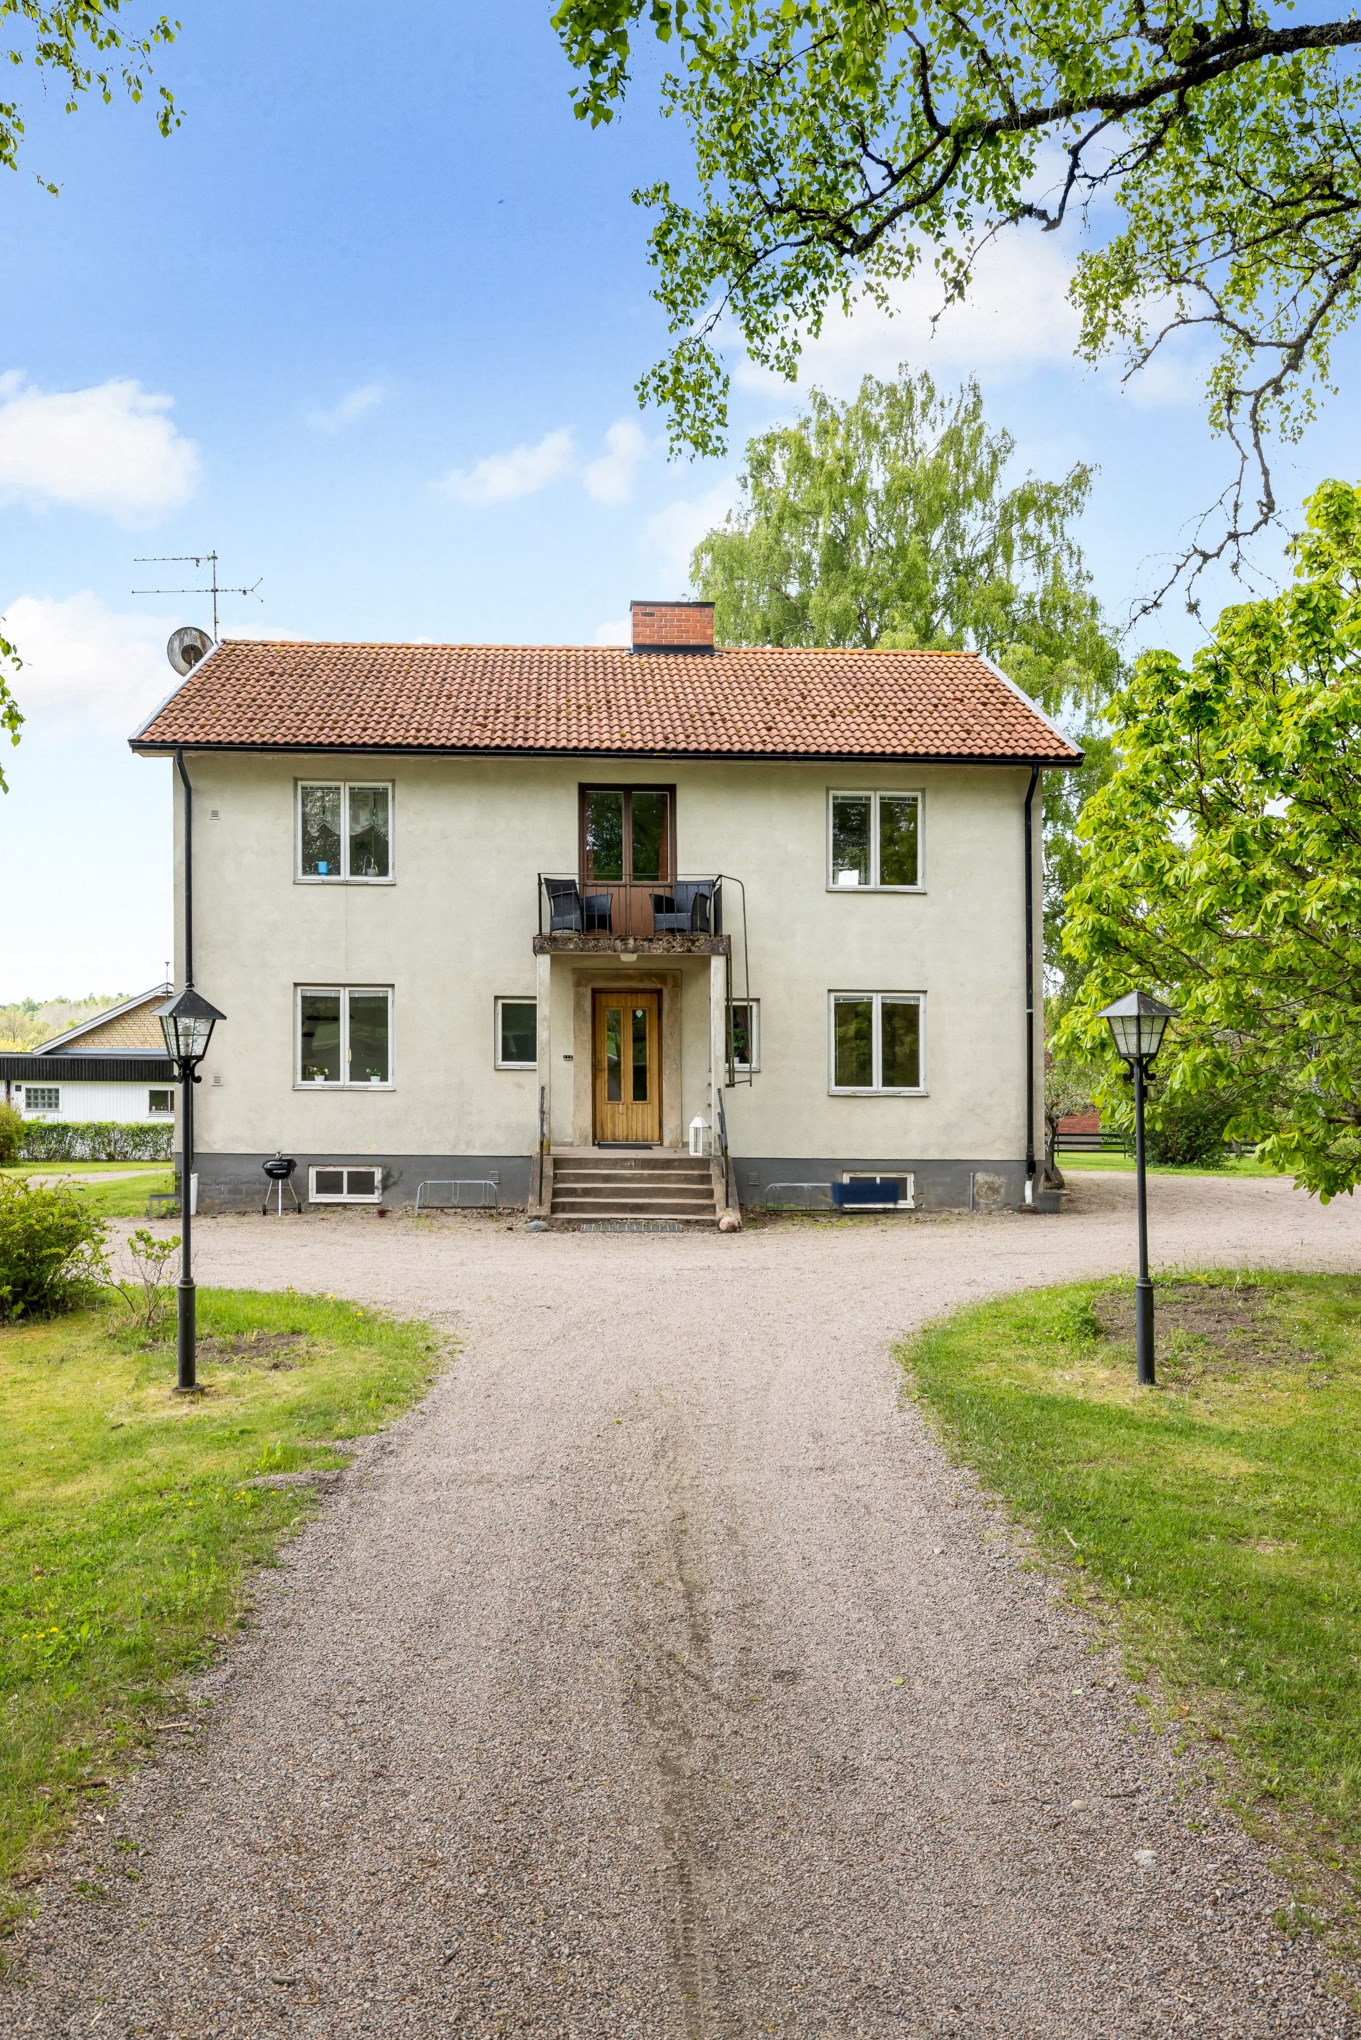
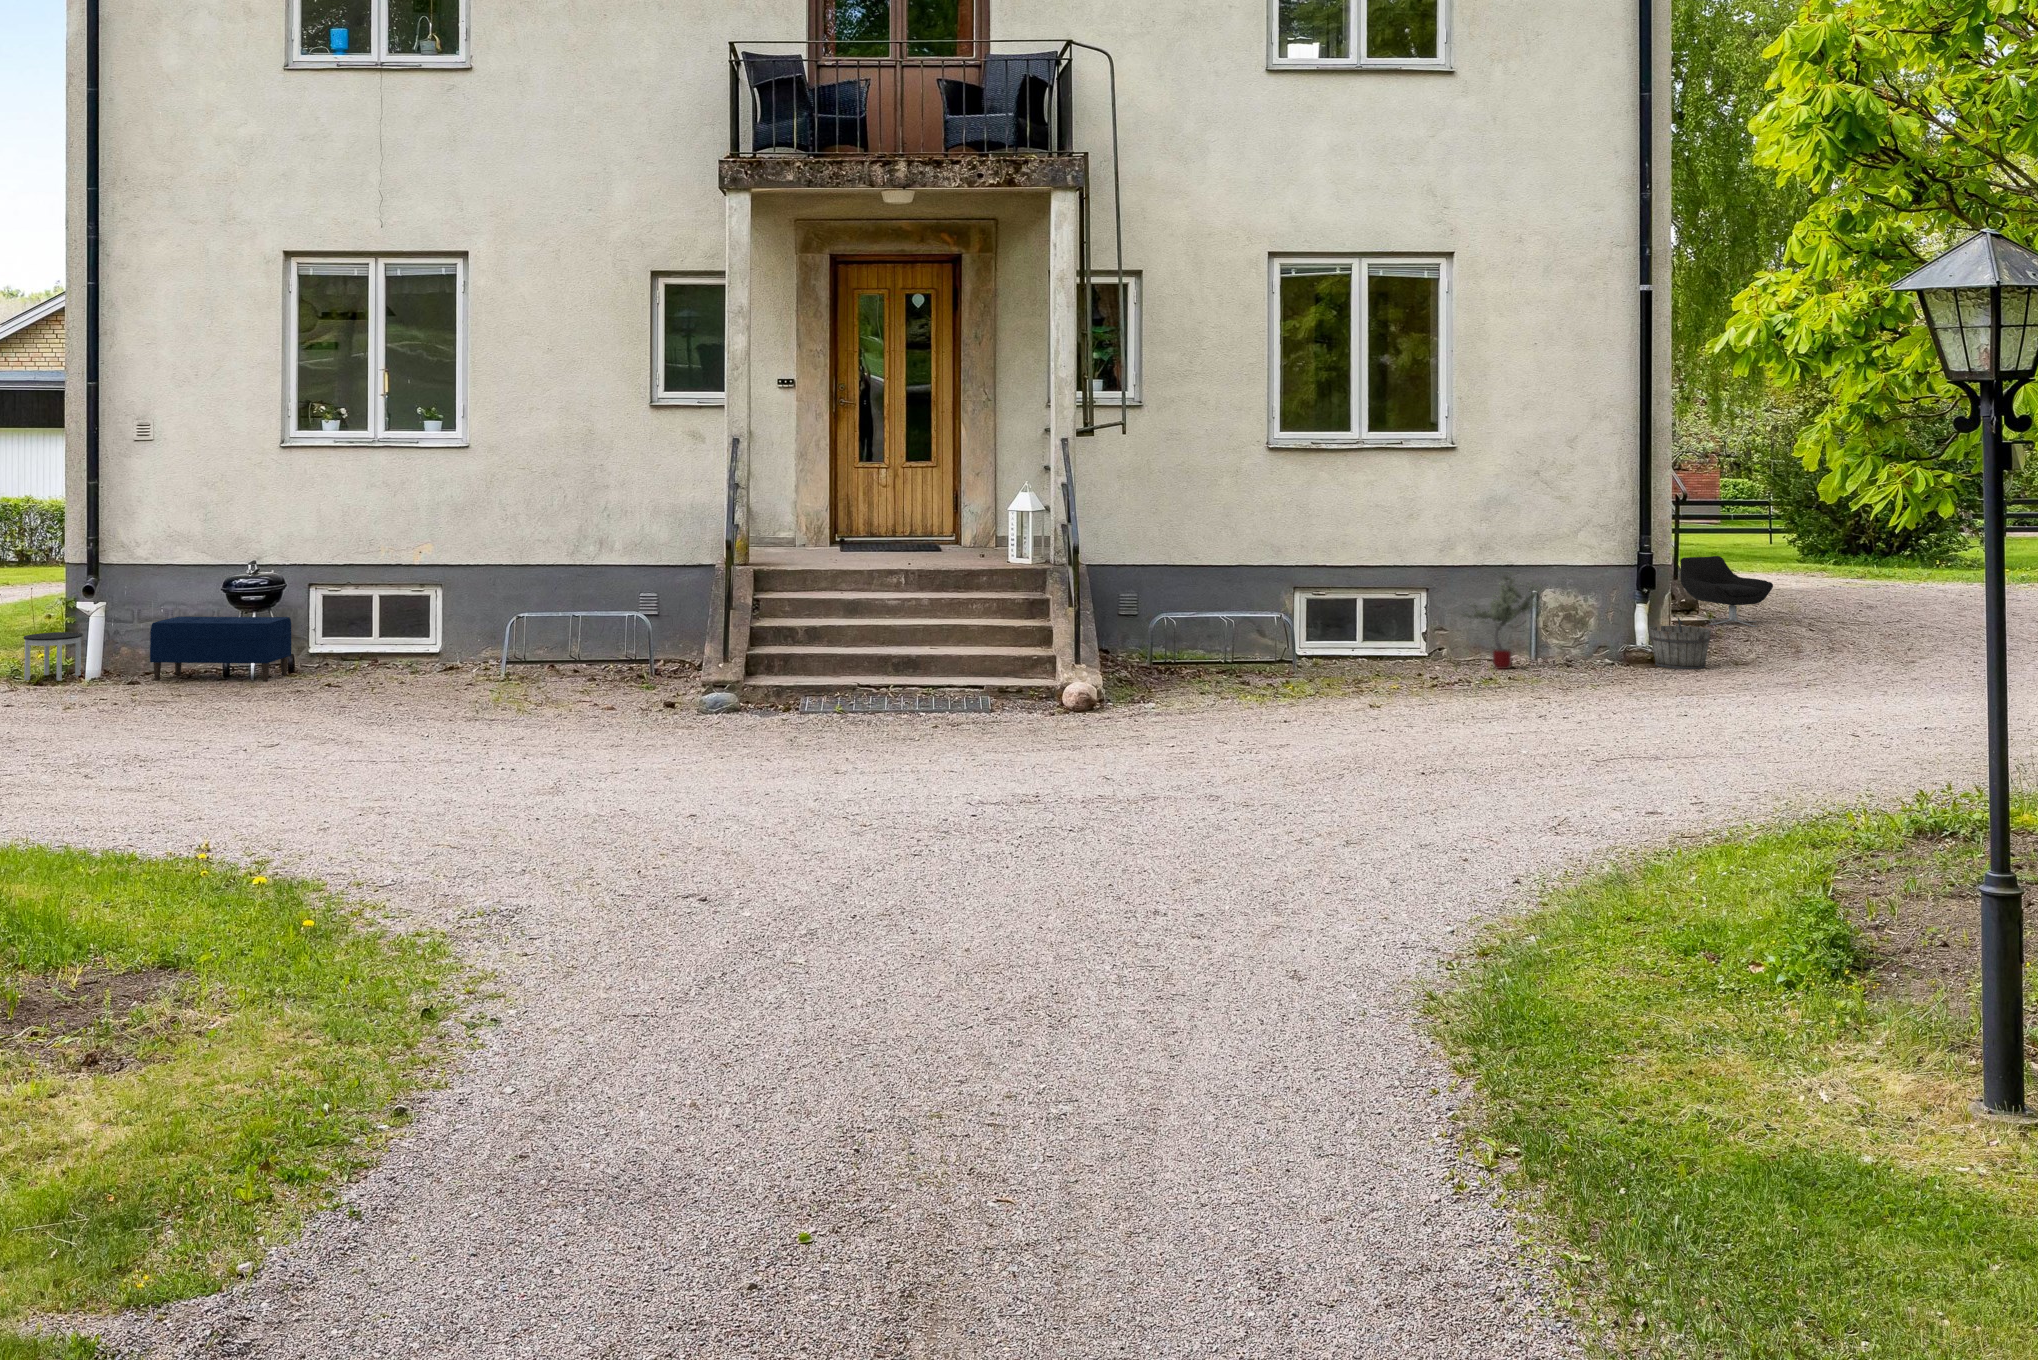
lounge chair: none [1053,1157,1103,1195] -> present [1680,556,1773,627]
potted tree: present [364,1166,403,1217] -> present [1463,572,1540,669]
bench: present [829,1180,899,1214] -> present [150,616,291,682]

